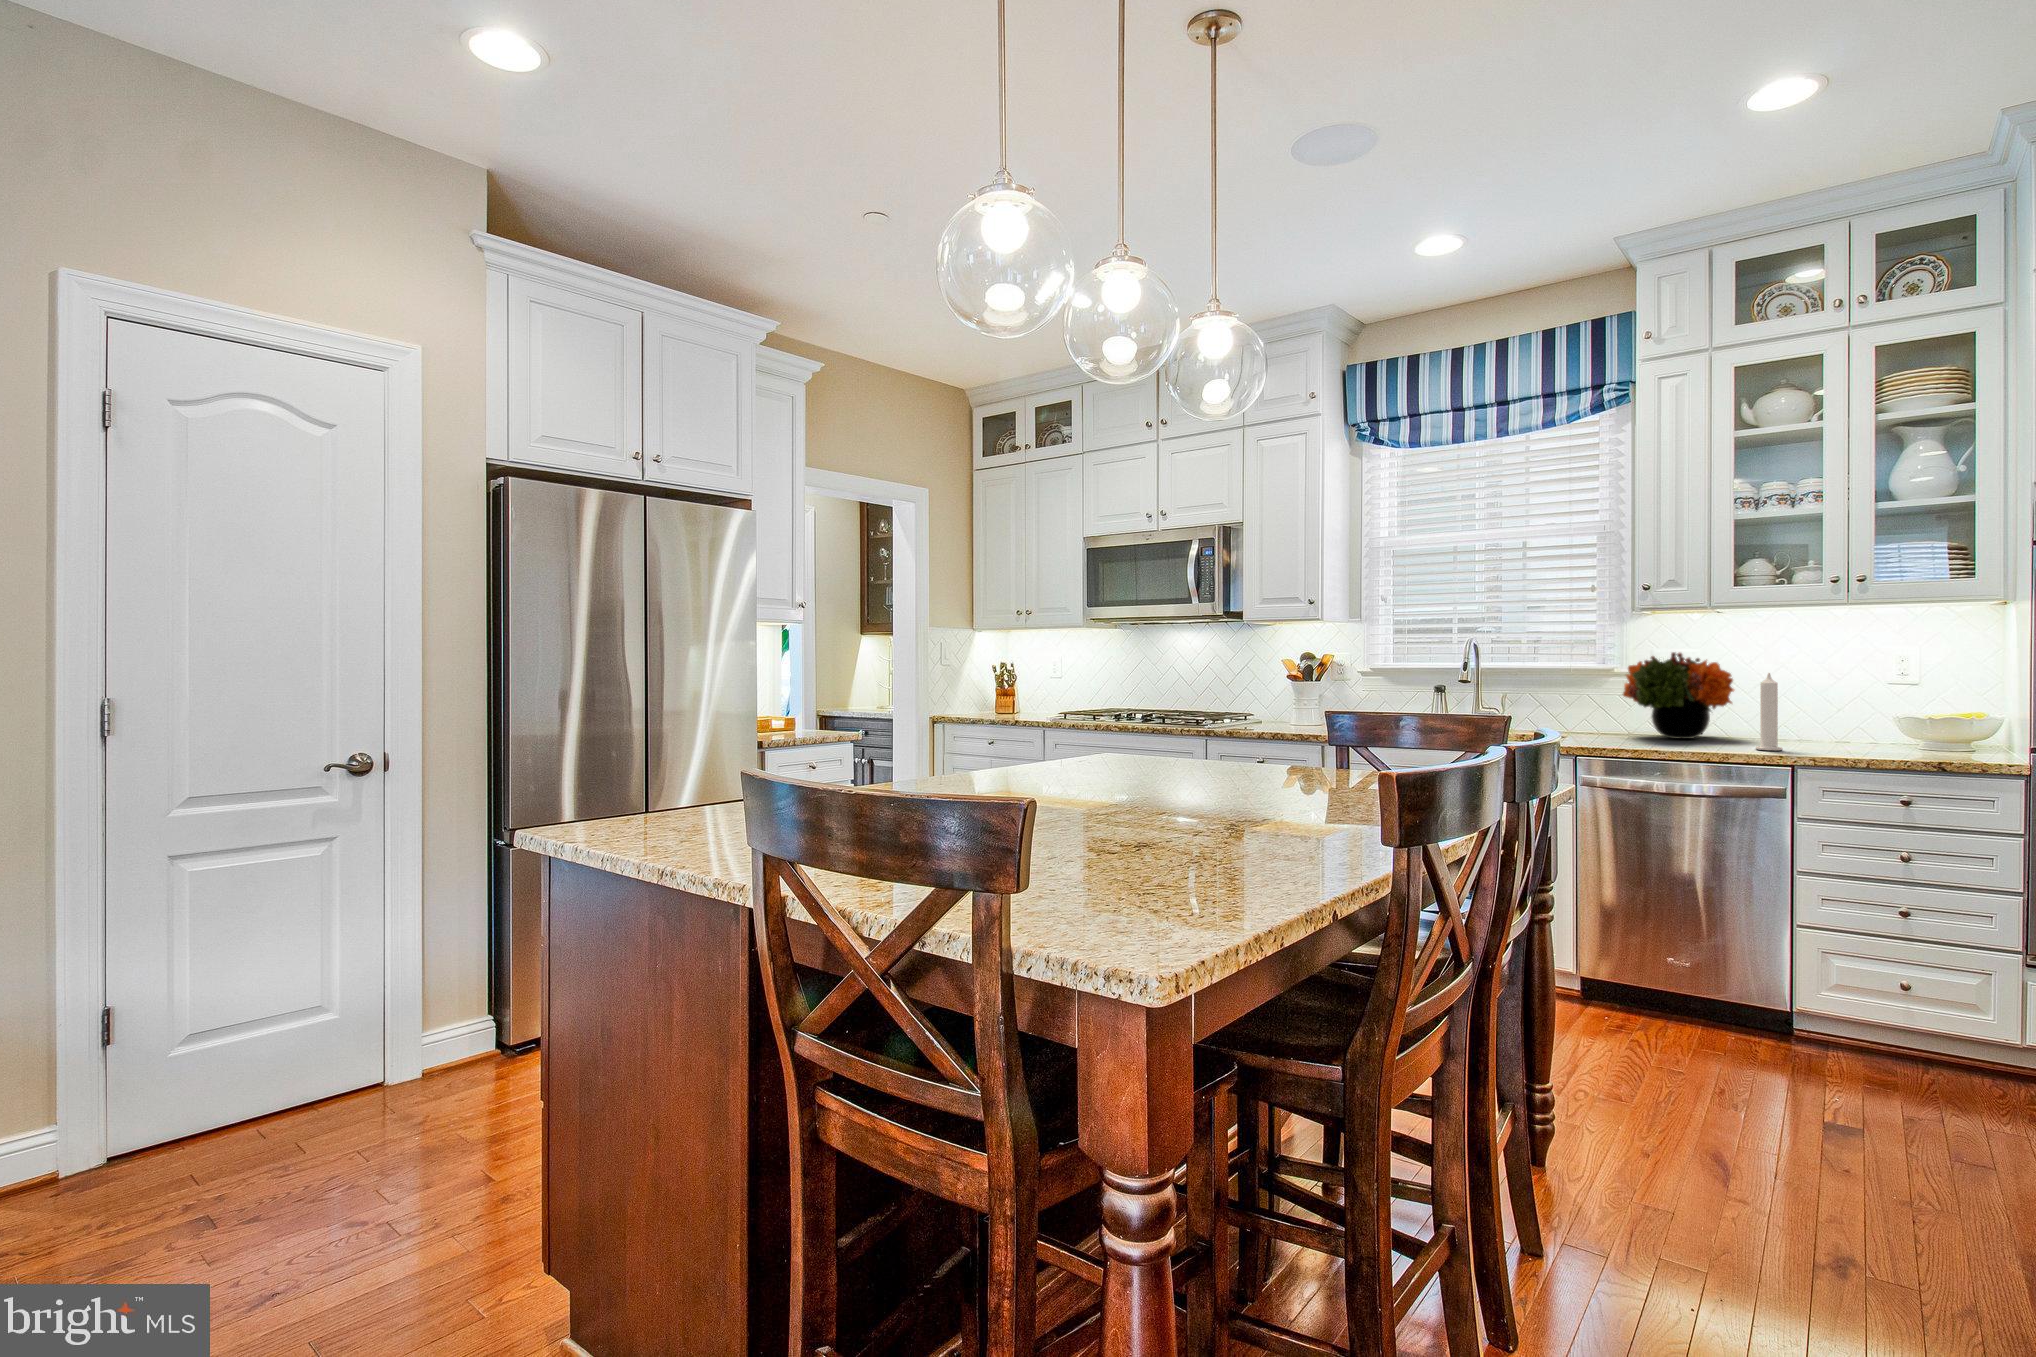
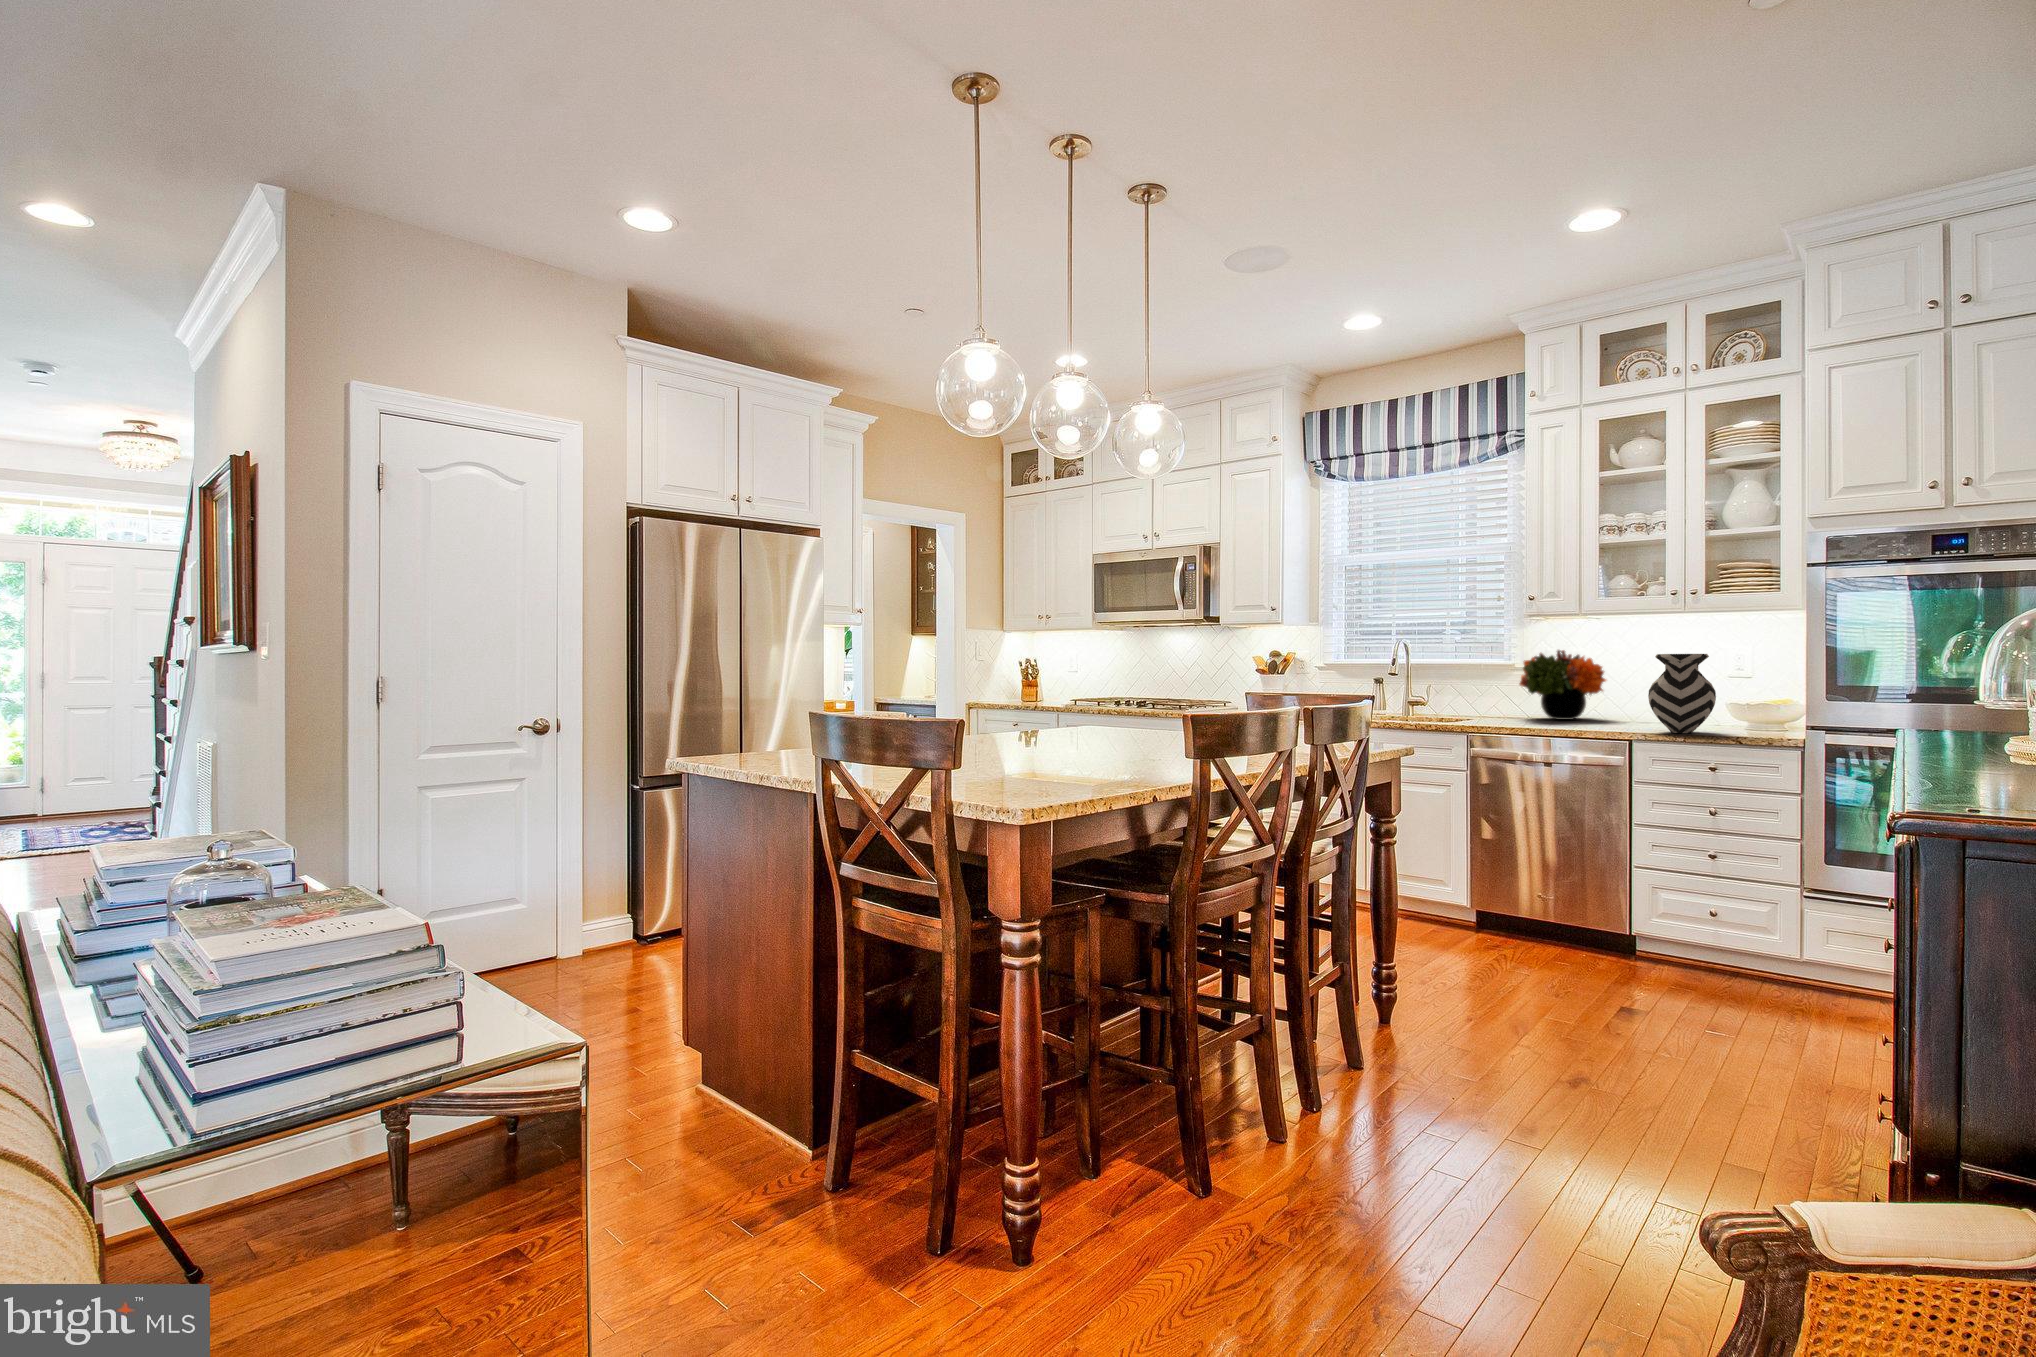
vase: none [1814,658,1905,759] -> present [1648,654,1716,733]
candle: present [1756,673,1783,750] -> none [1611,666,1631,728]

